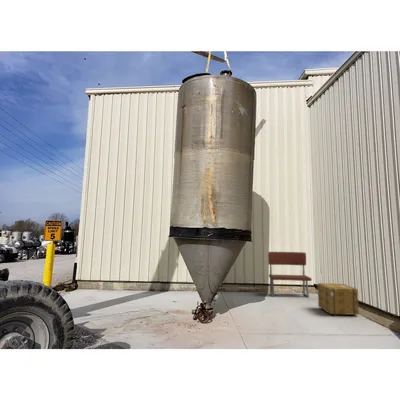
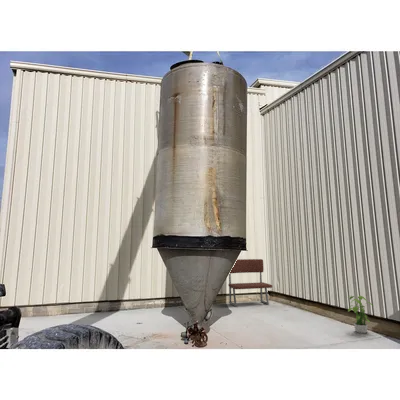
cardboard box: present [318,283,358,316] -> none [289,289,332,322]
potted plant: none [361,290,391,331] -> present [348,296,373,333]

